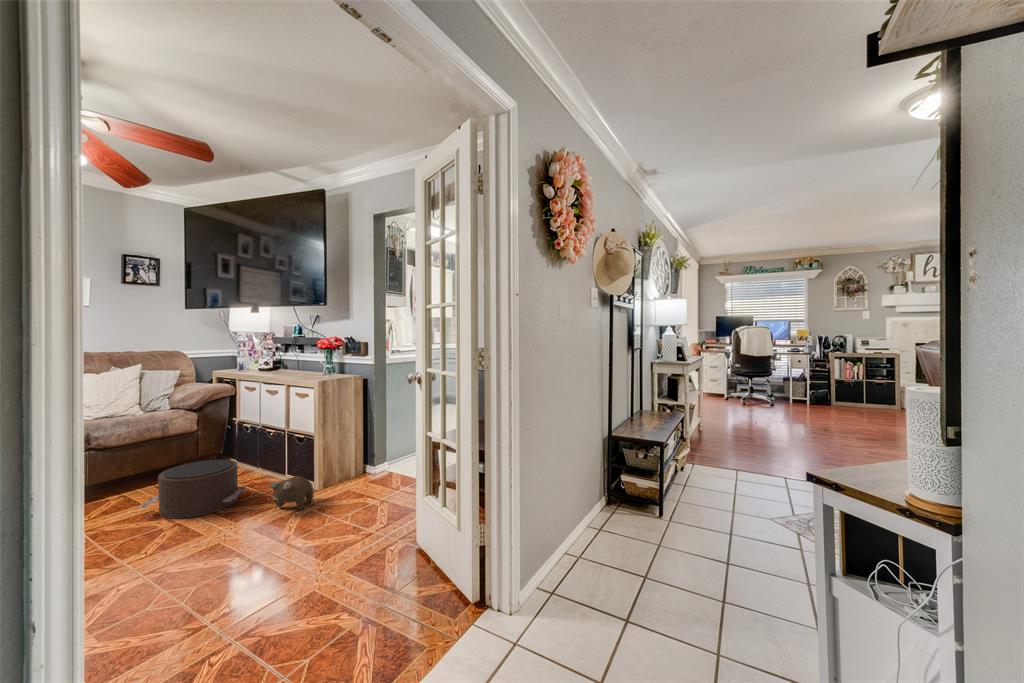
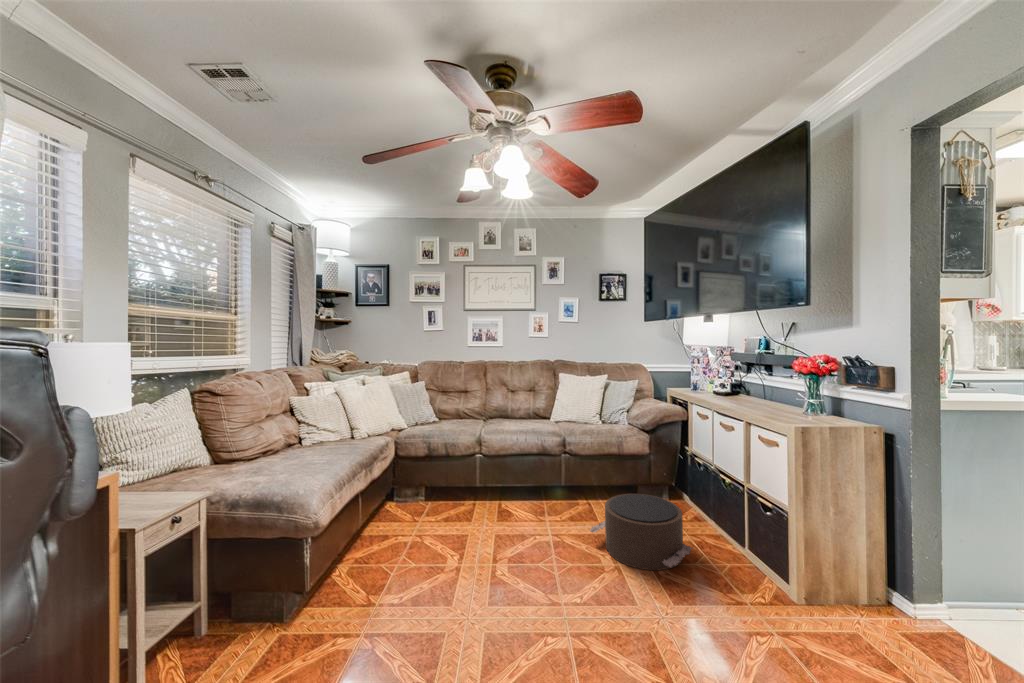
plush toy: present [269,476,313,509] -> none [717,570,788,633]

